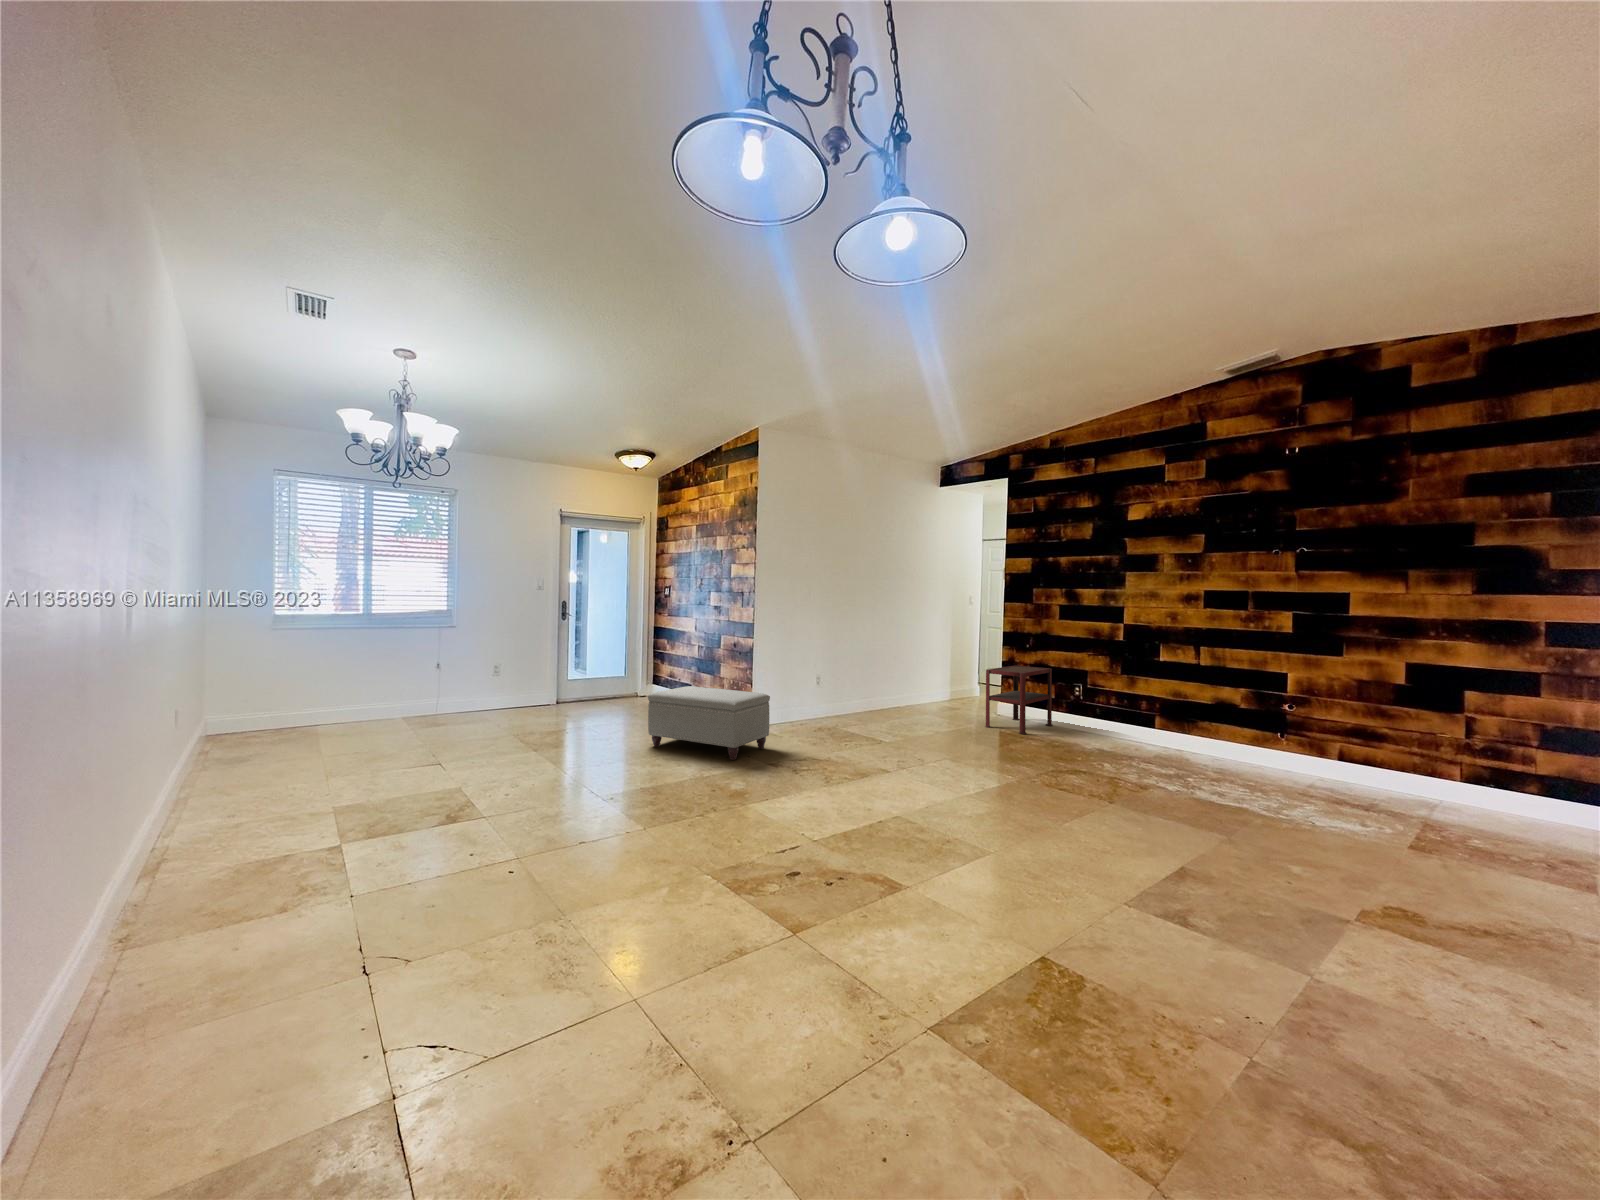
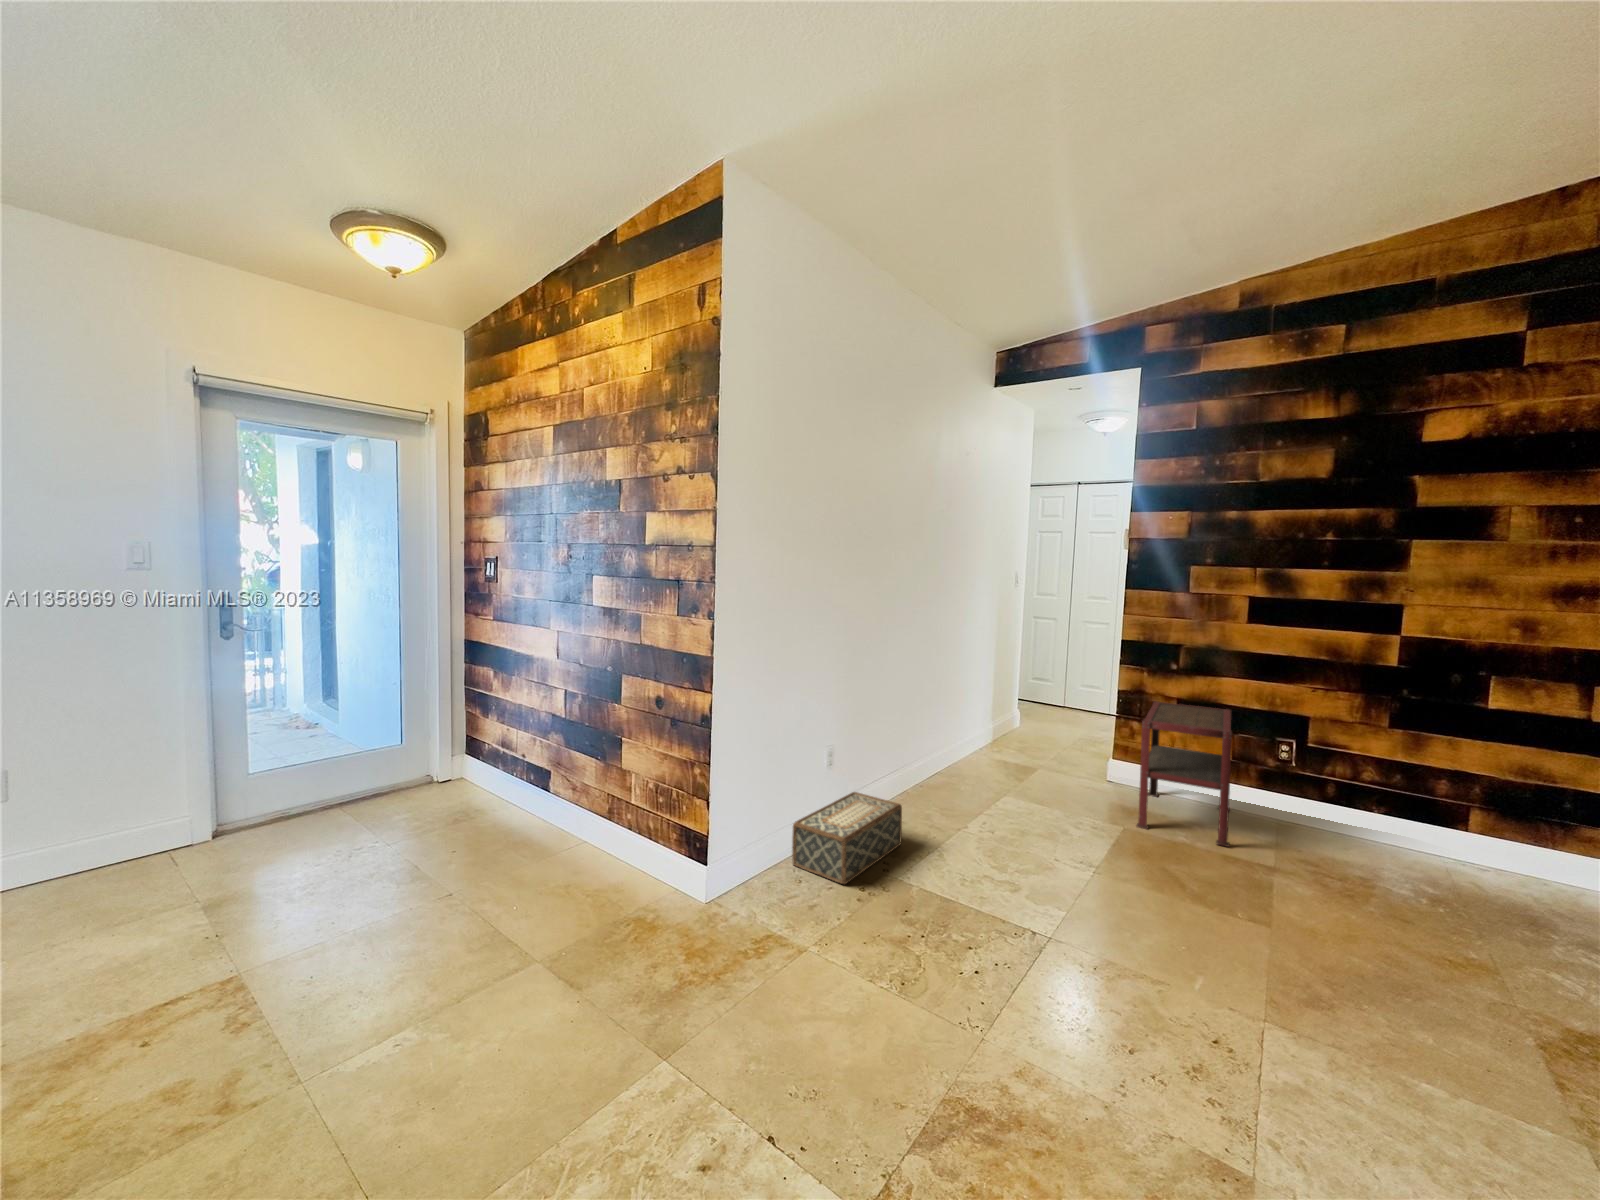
ottoman: present [648,686,770,760] -> none [421,831,788,1128]
woven basket: none [794,700,851,730] -> present [792,792,902,884]

